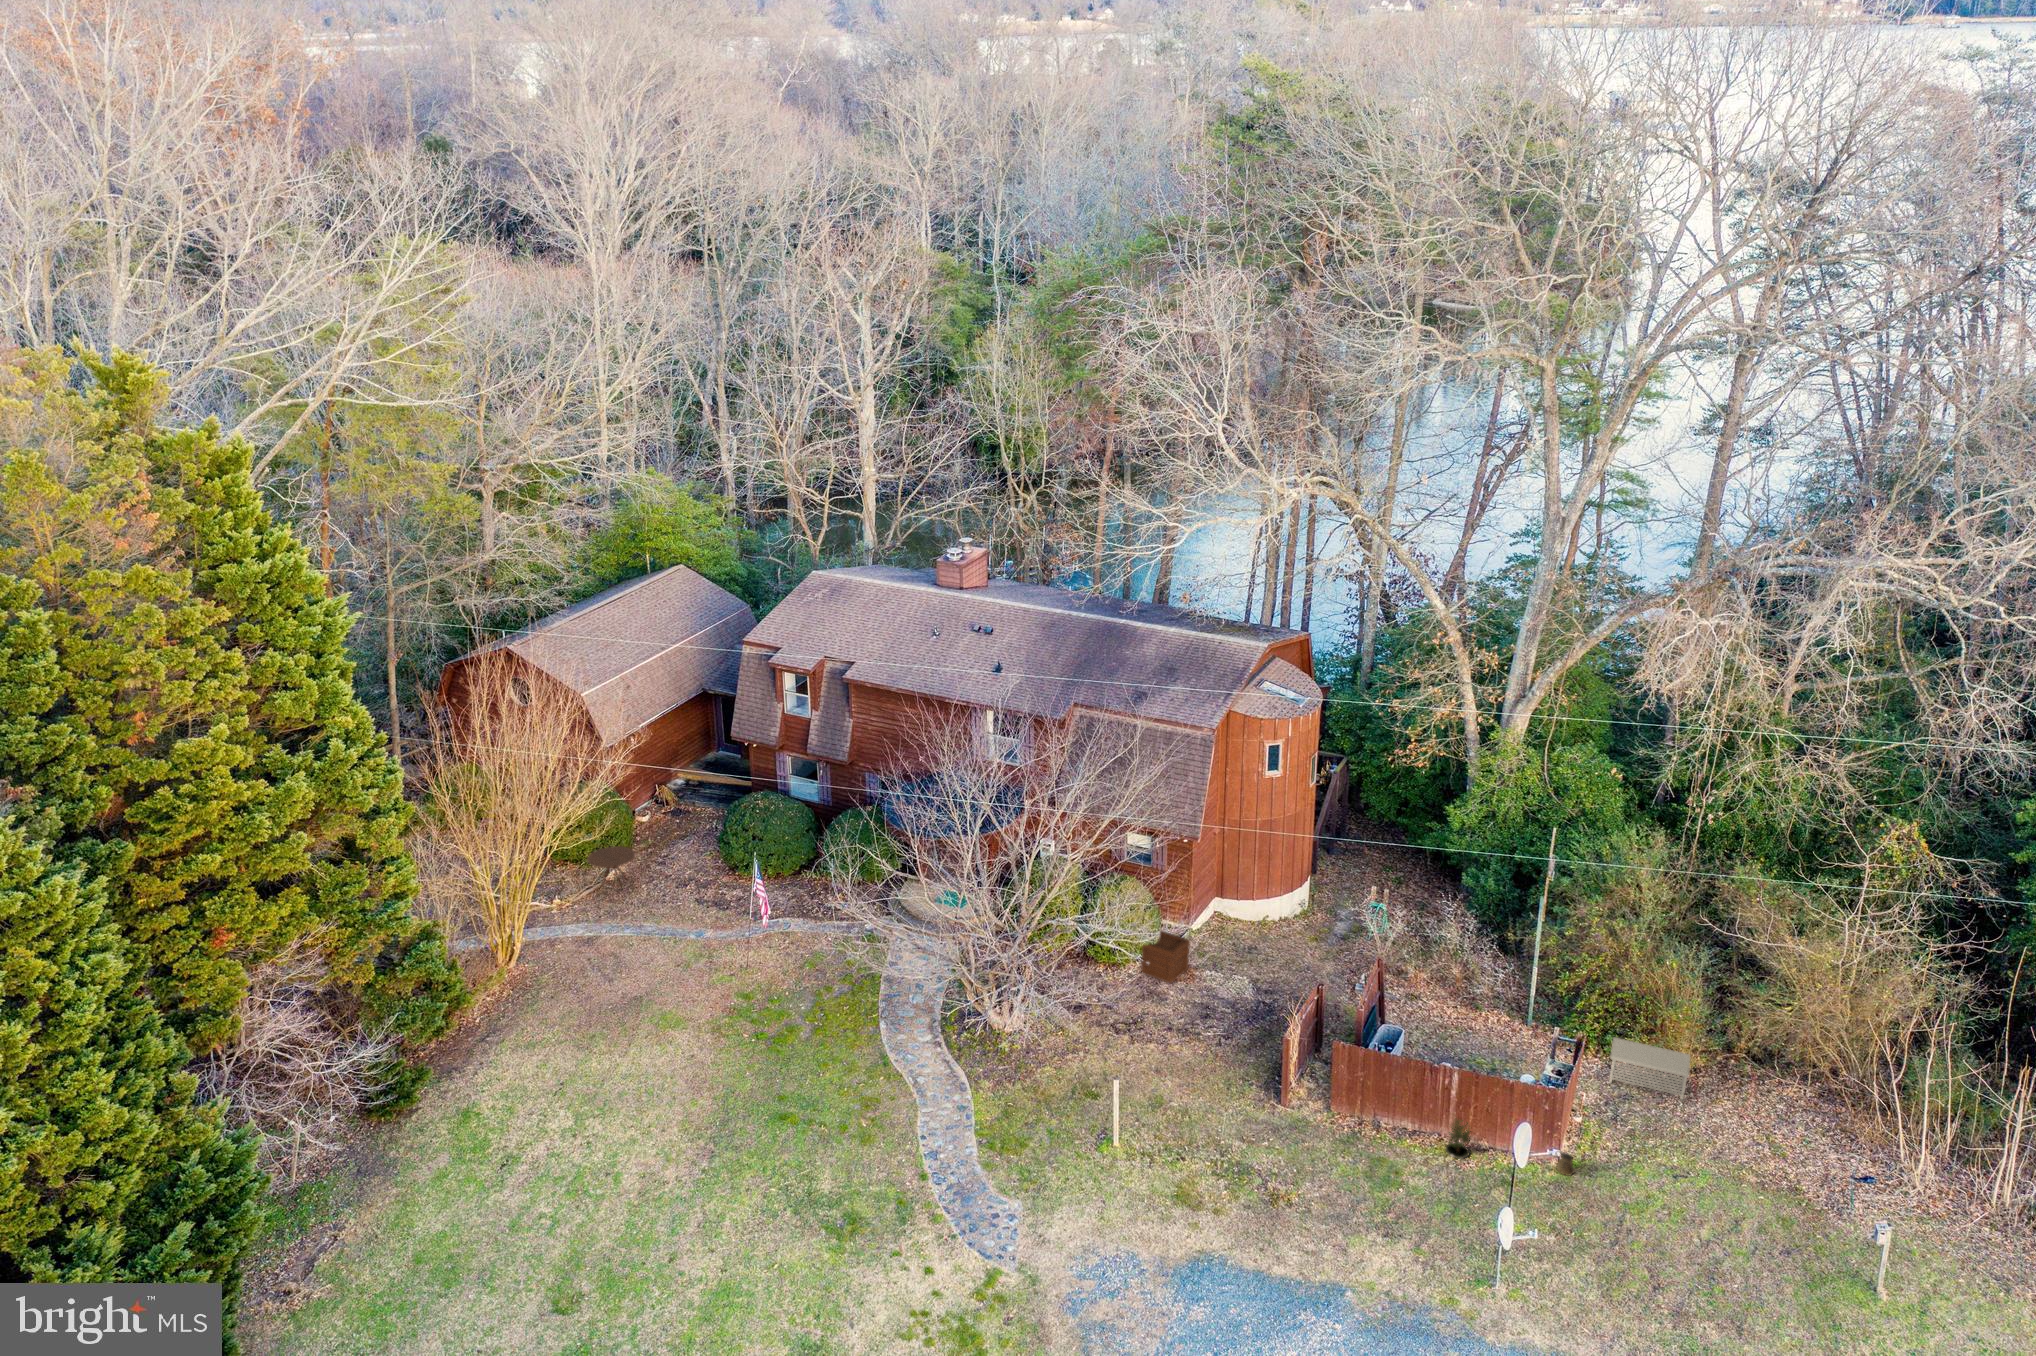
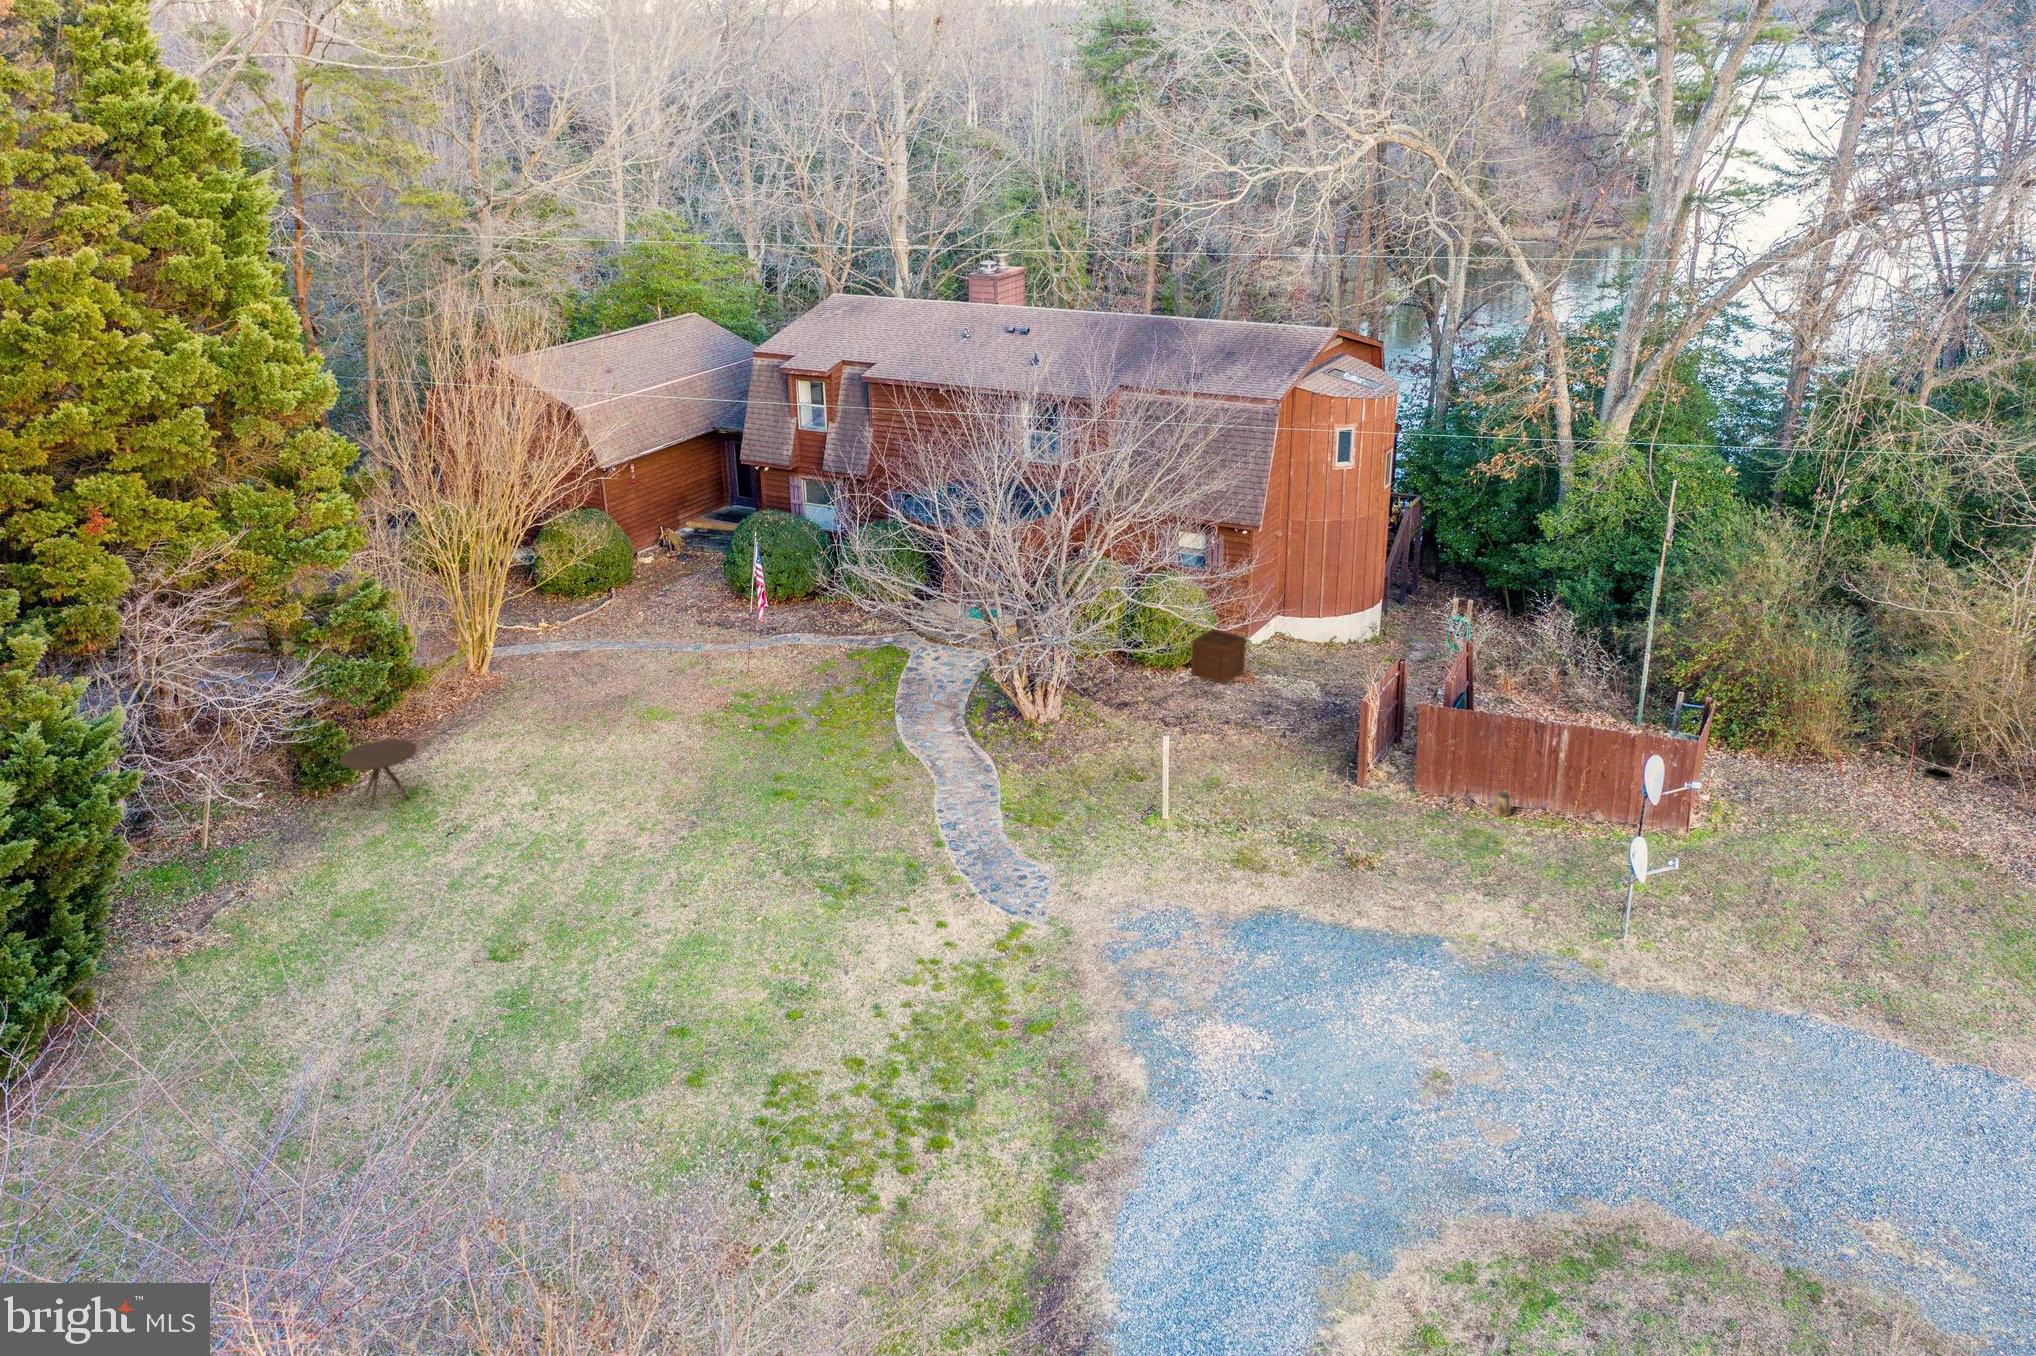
round table: present [587,846,635,889] -> present [340,739,417,807]
storage bench: present [1609,1038,1690,1100] -> none [1741,719,1842,783]
potted tree: present [1446,1118,1471,1159] -> present [1924,732,1961,780]
watering can: present [1556,1151,1584,1176] -> present [1492,790,1511,817]

